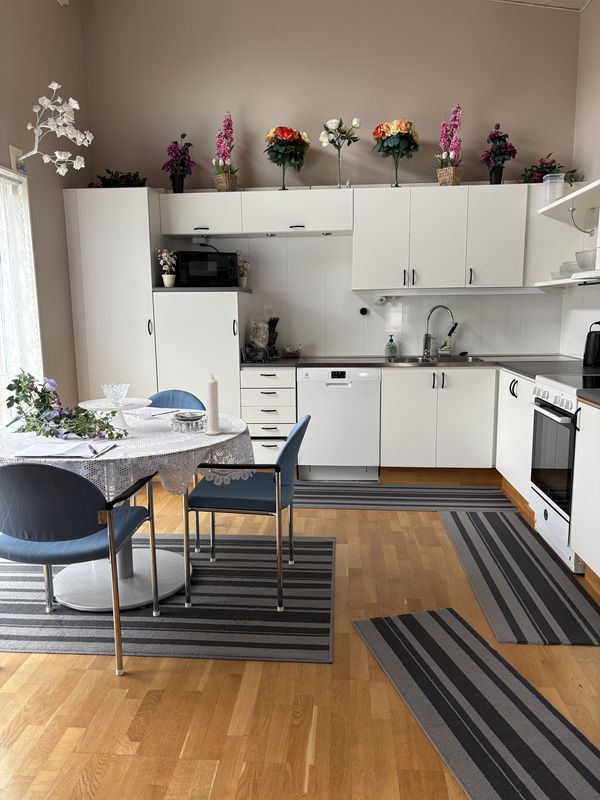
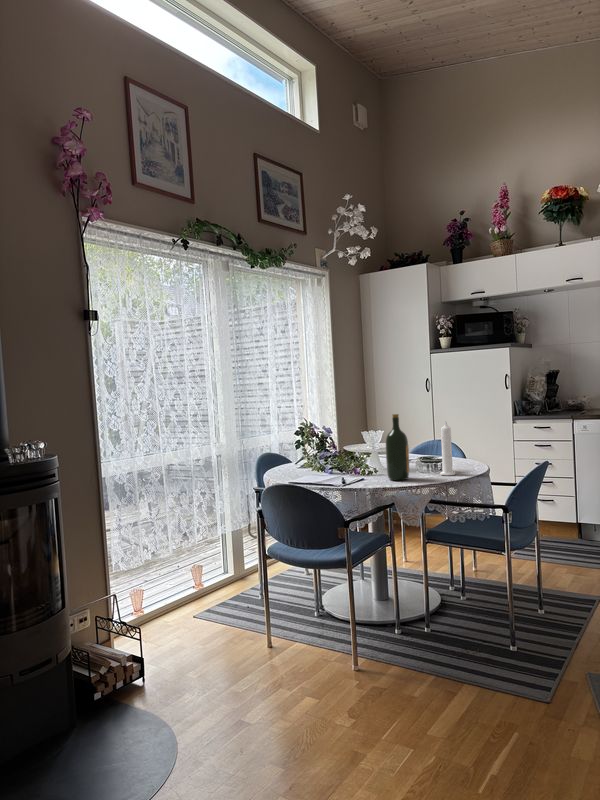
wine bottle: none [146,366,174,444] -> present [386,414,409,481]

